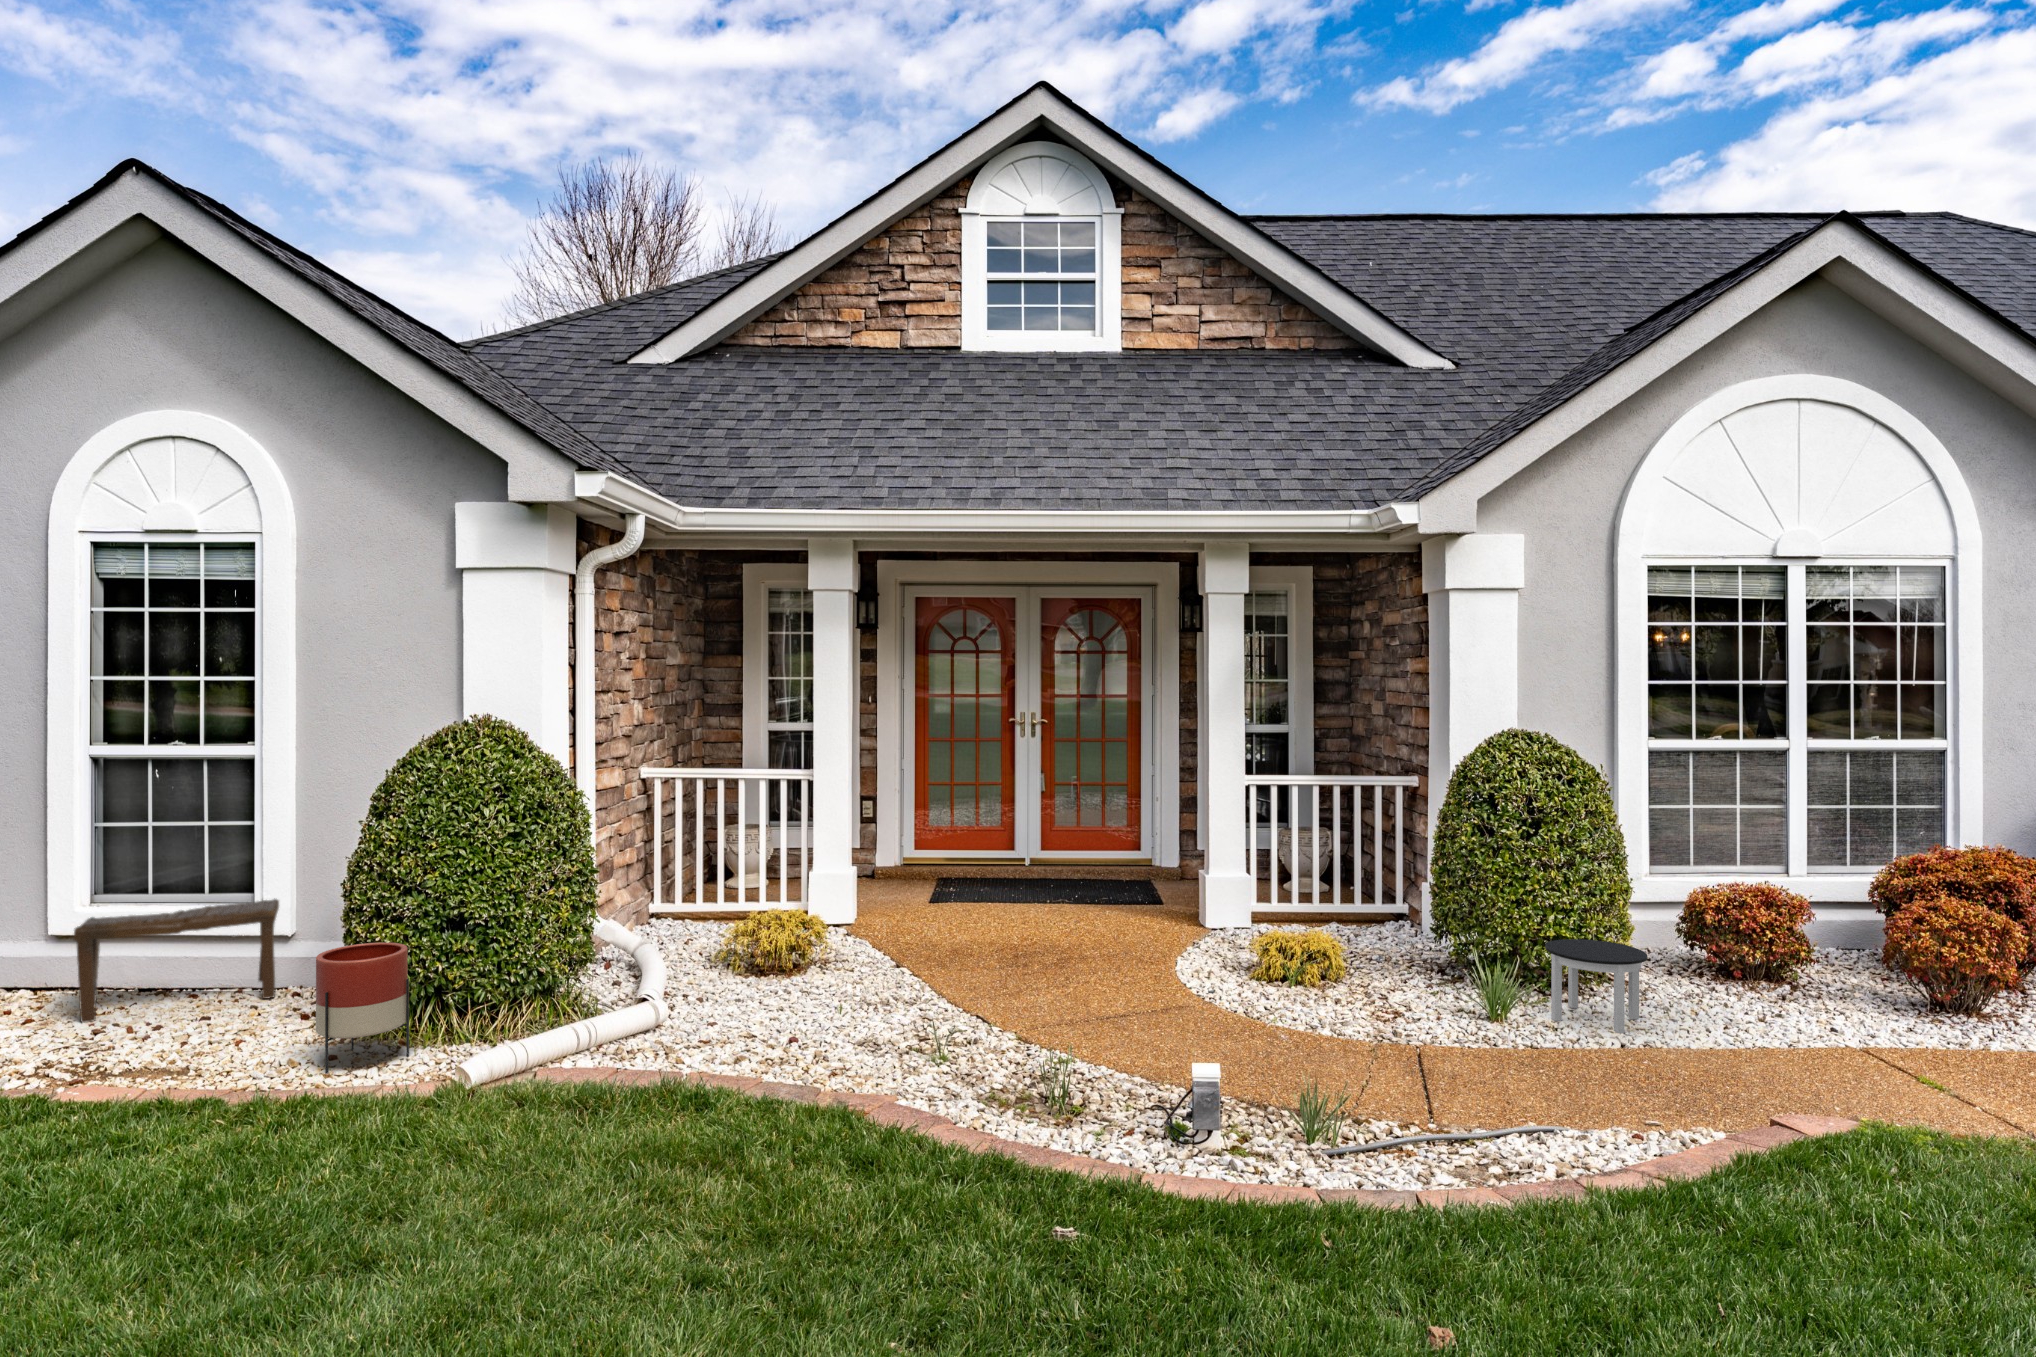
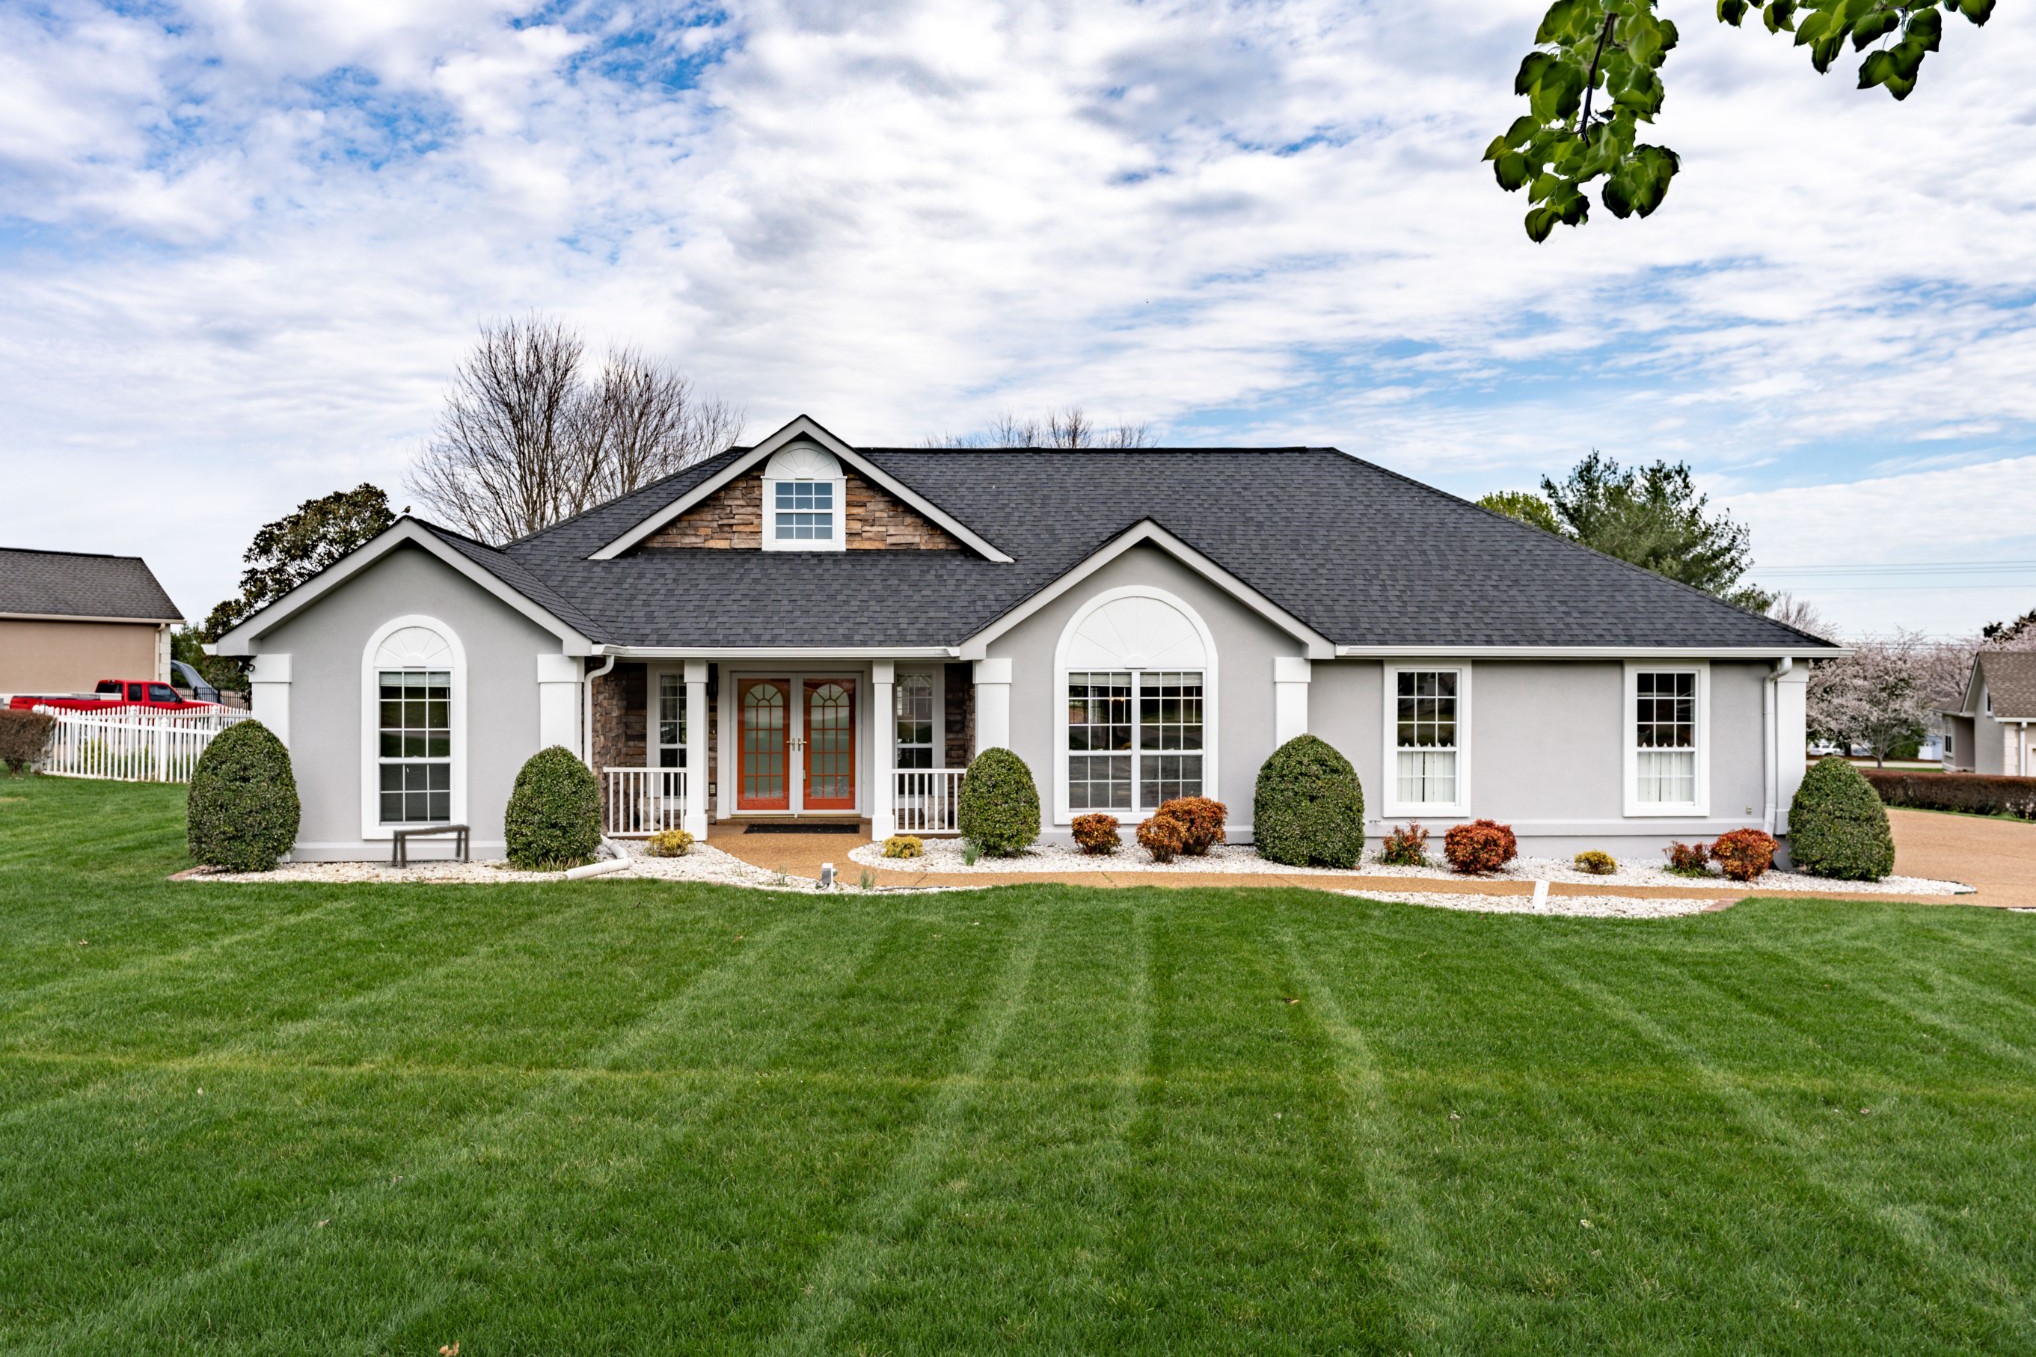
round table: present [1545,939,1647,1033] -> none [983,829,1018,860]
planter: present [316,943,409,1074] -> none [517,832,549,876]

